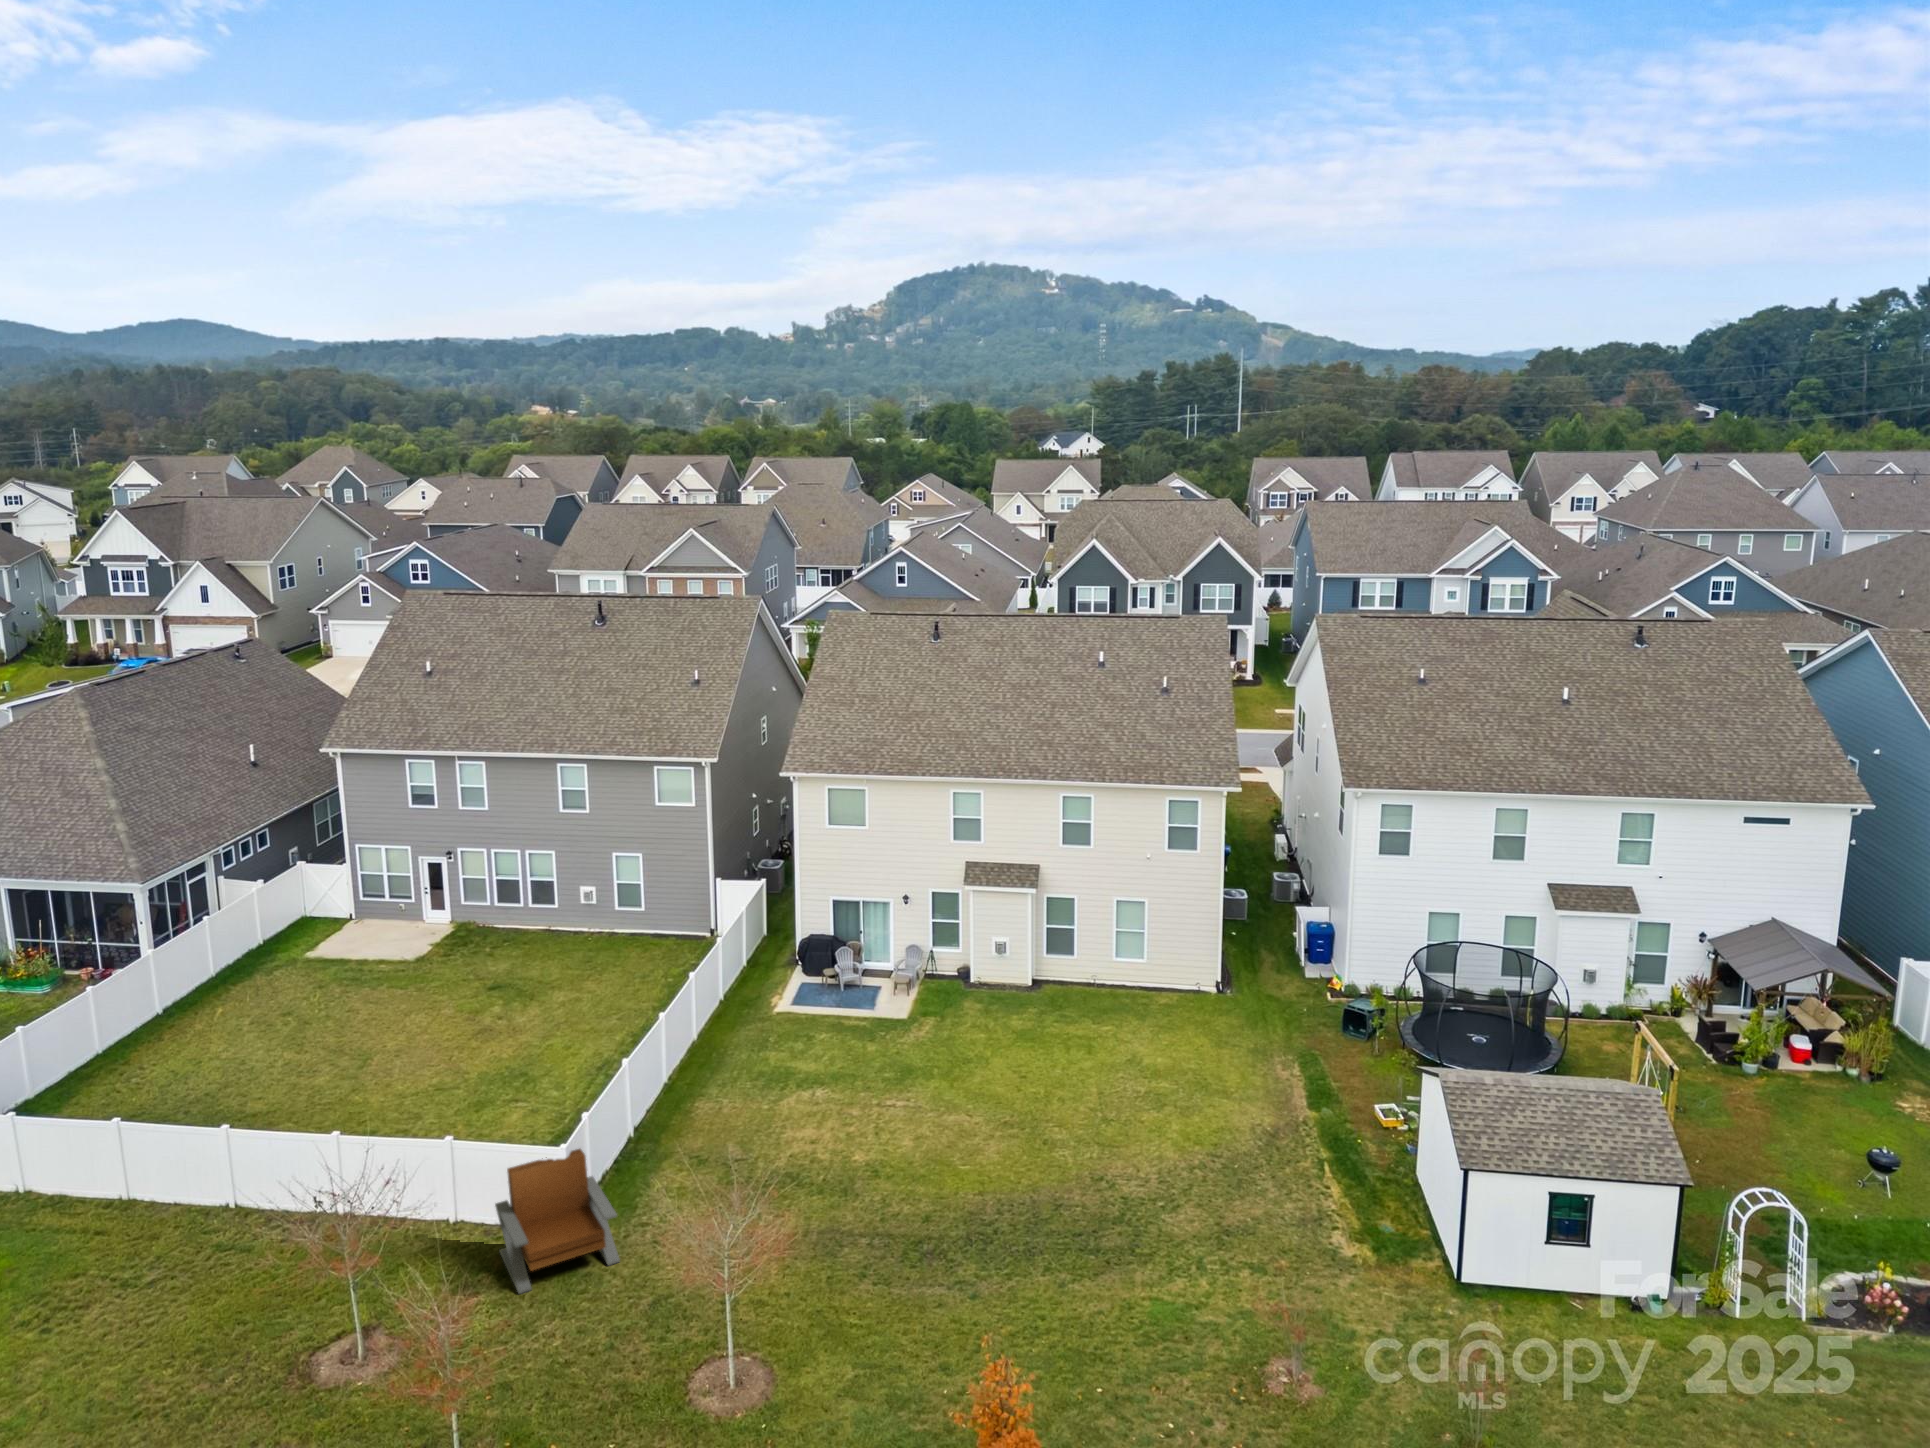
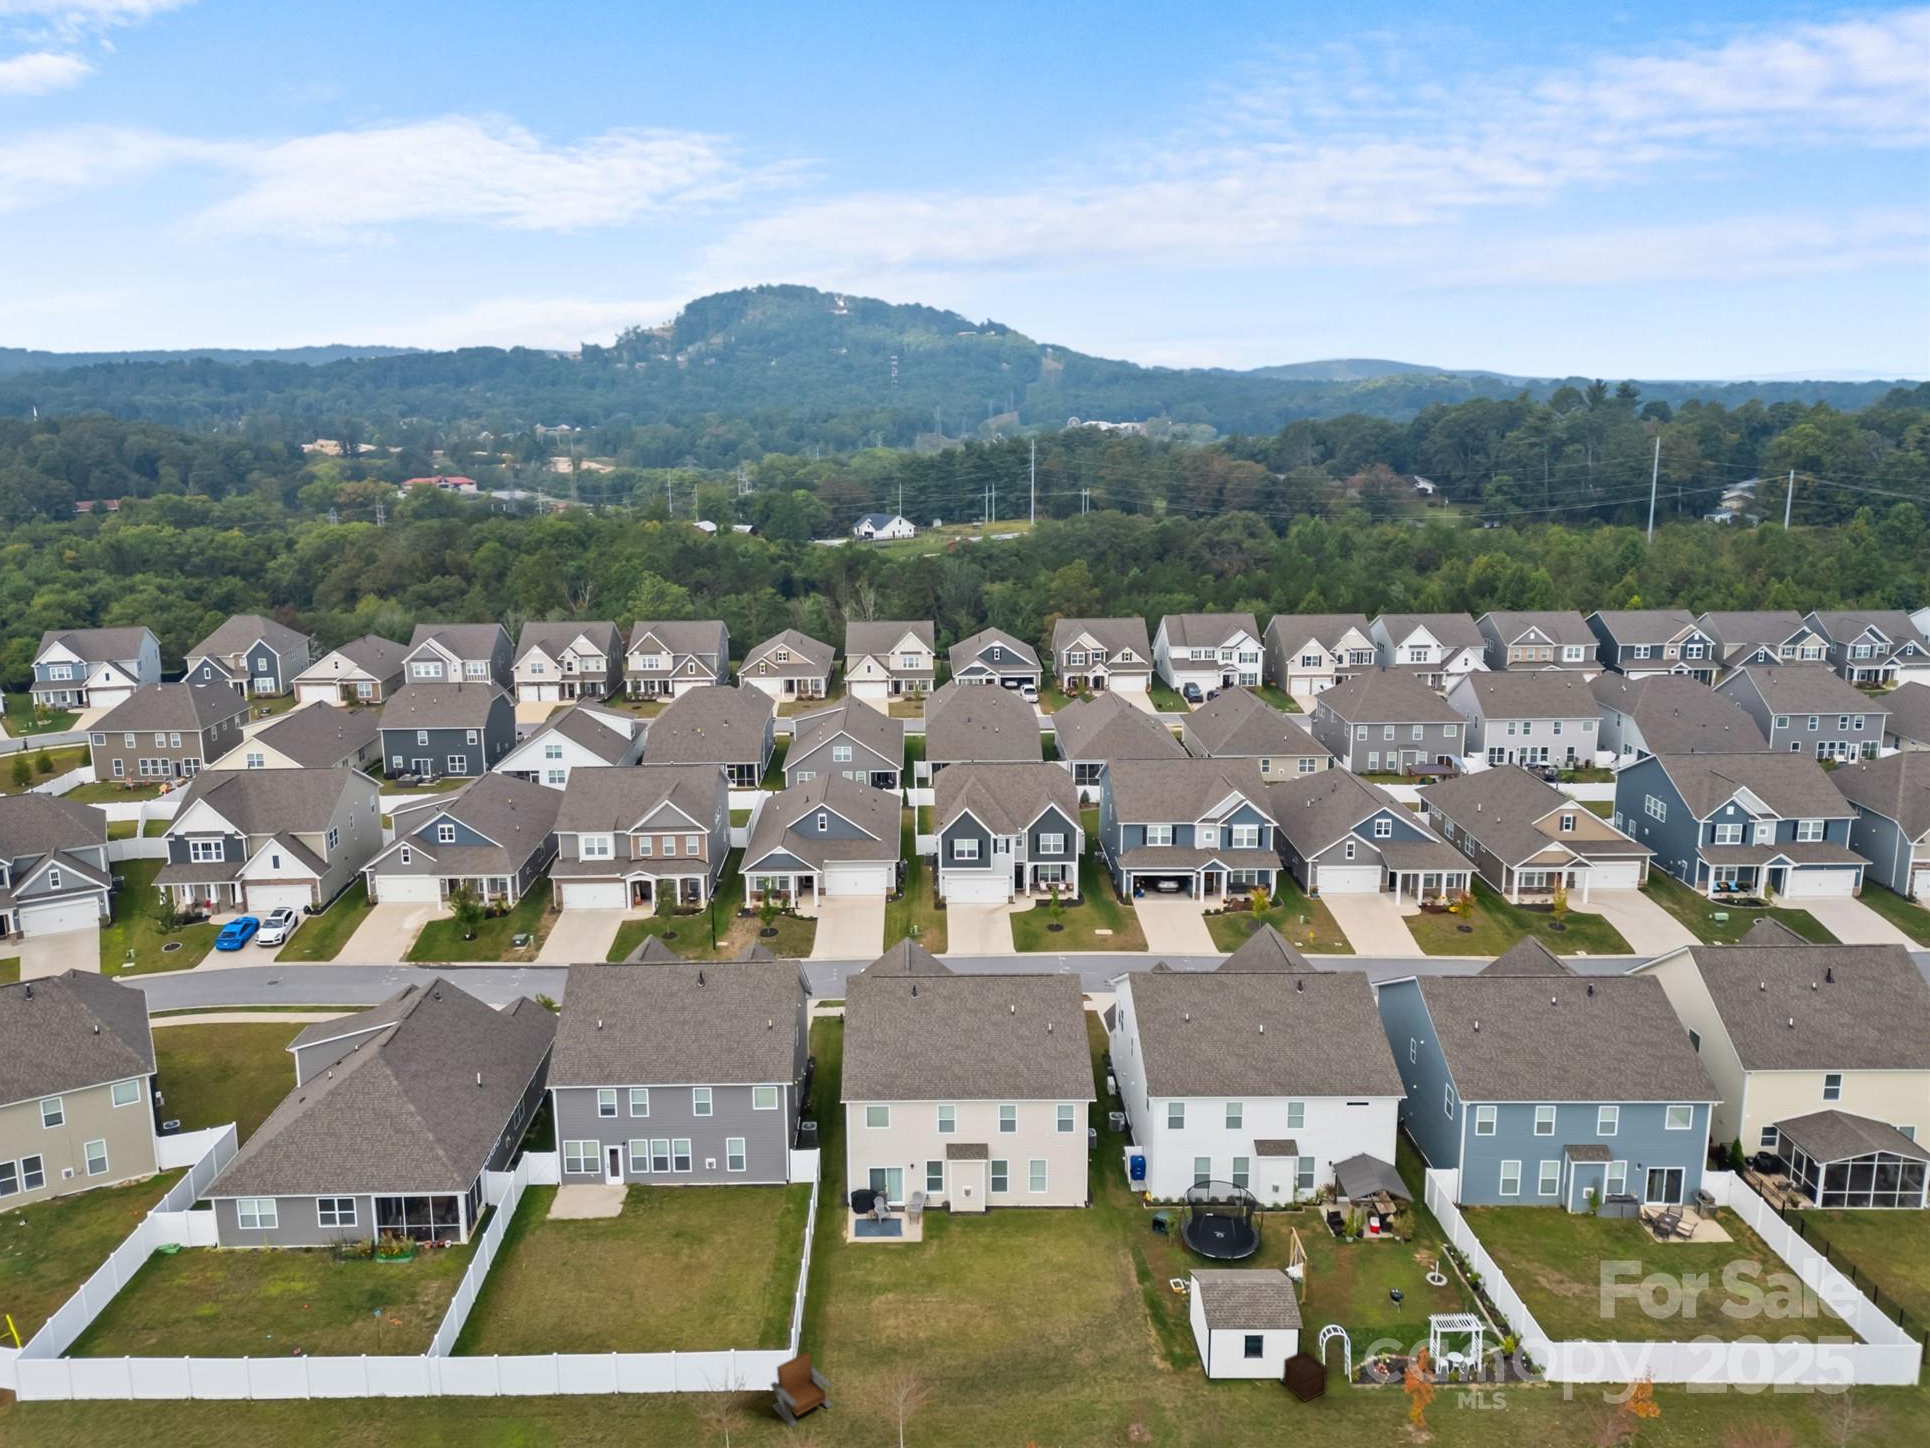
wooden crate: none [1641,1237,1760,1352] -> present [1283,1350,1327,1401]

